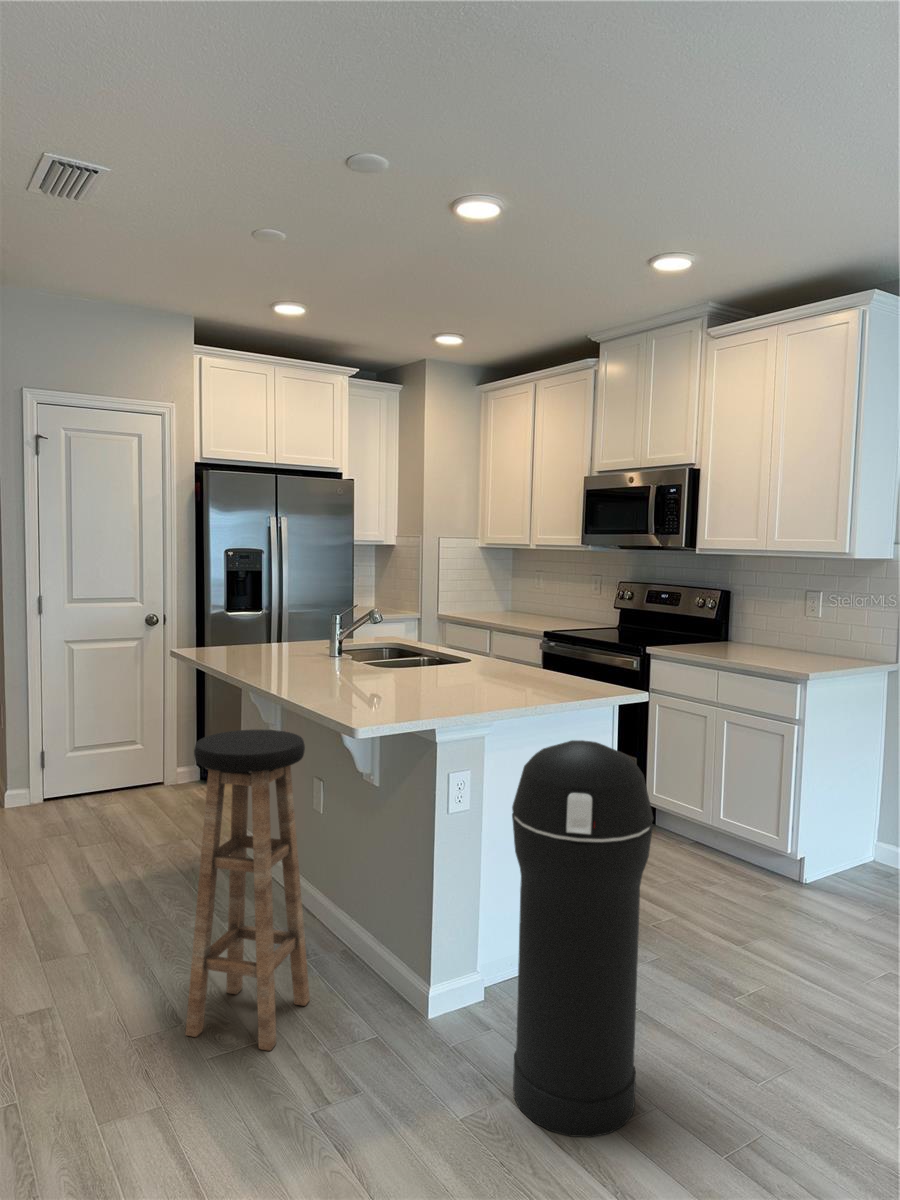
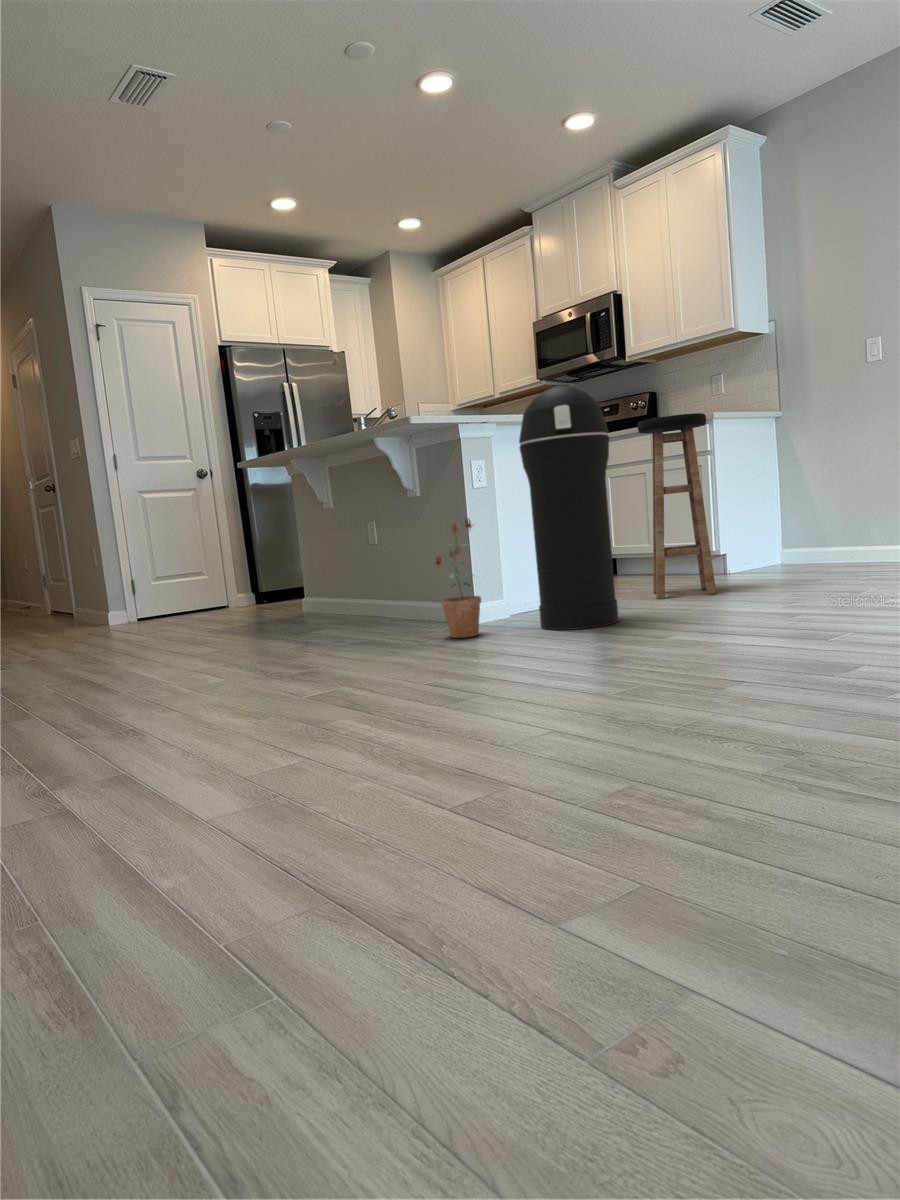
bar stool: present [186,730,310,1051] -> present [638,413,716,599]
potted plant: none [356,903,431,1103] -> present [435,519,481,638]

